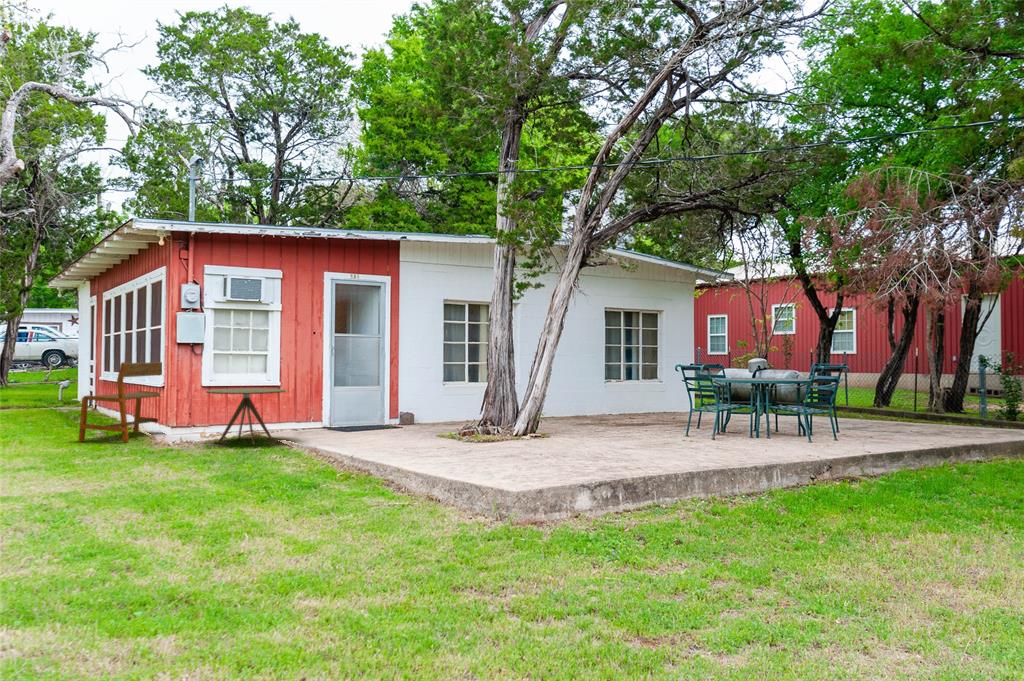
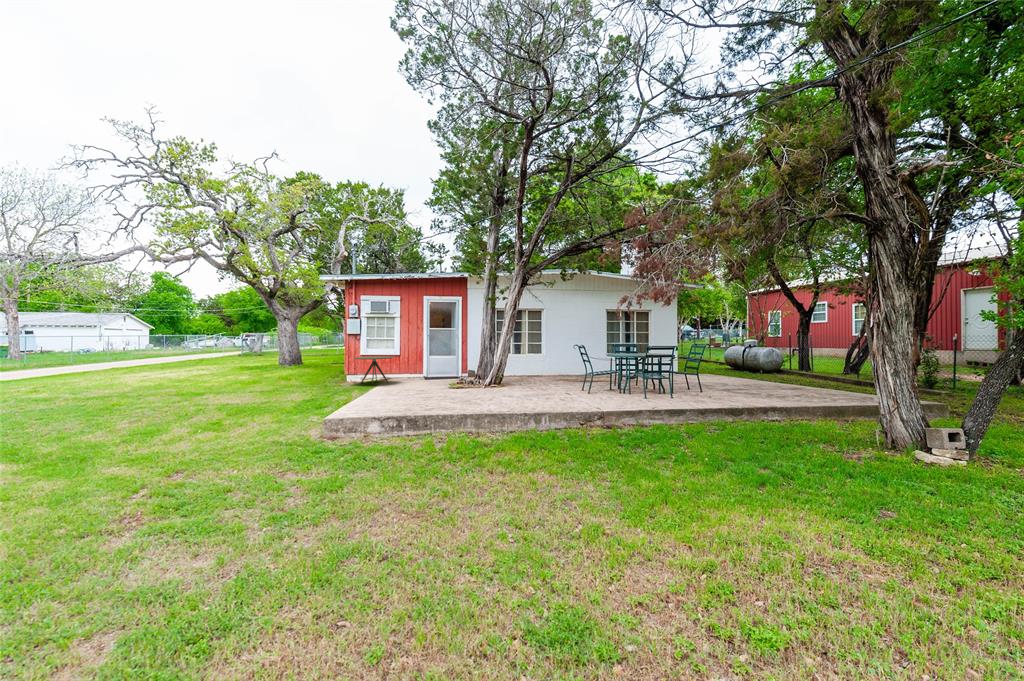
bench: present [79,362,162,443] -> none [314,343,362,381]

